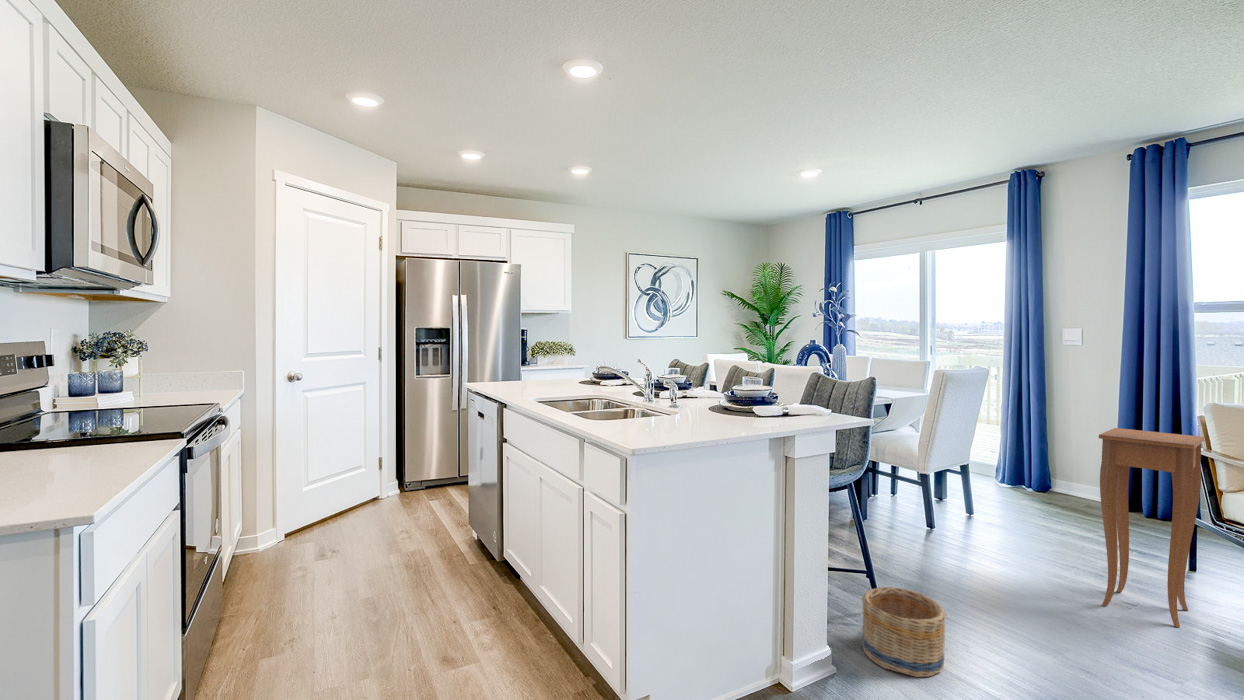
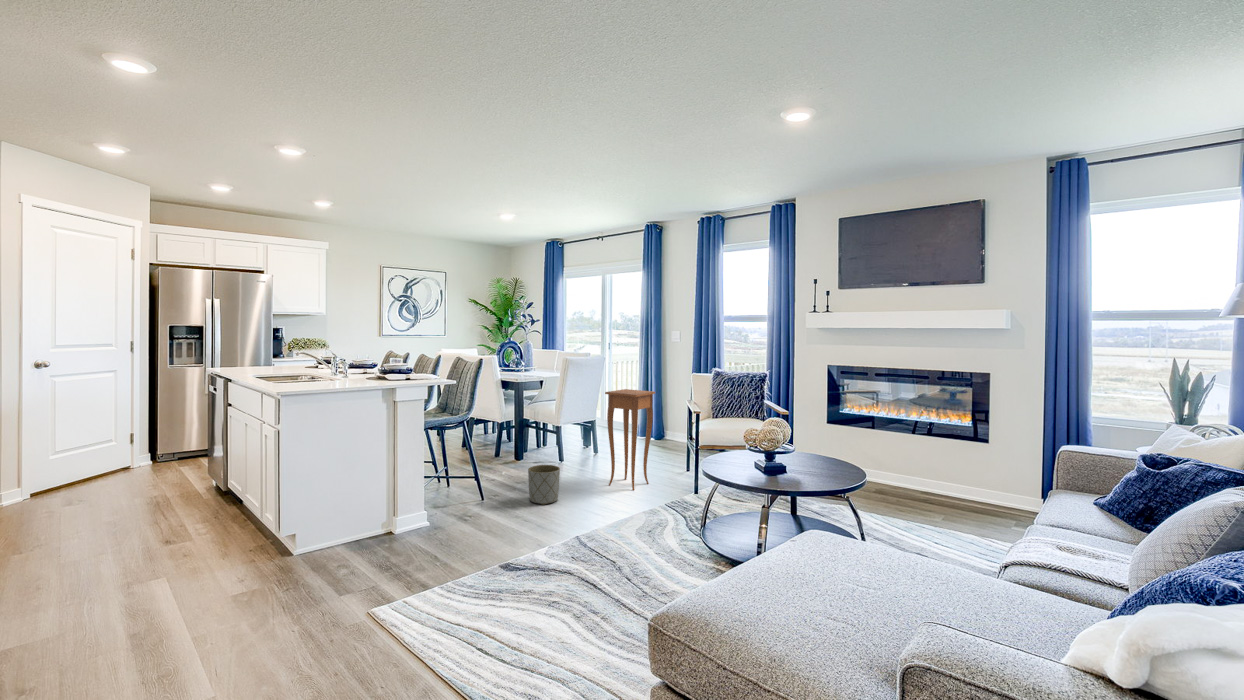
planter: none [981,566,1052,650] -> present [528,465,560,505]
basket: present [862,587,946,677] -> none [451,479,494,519]

